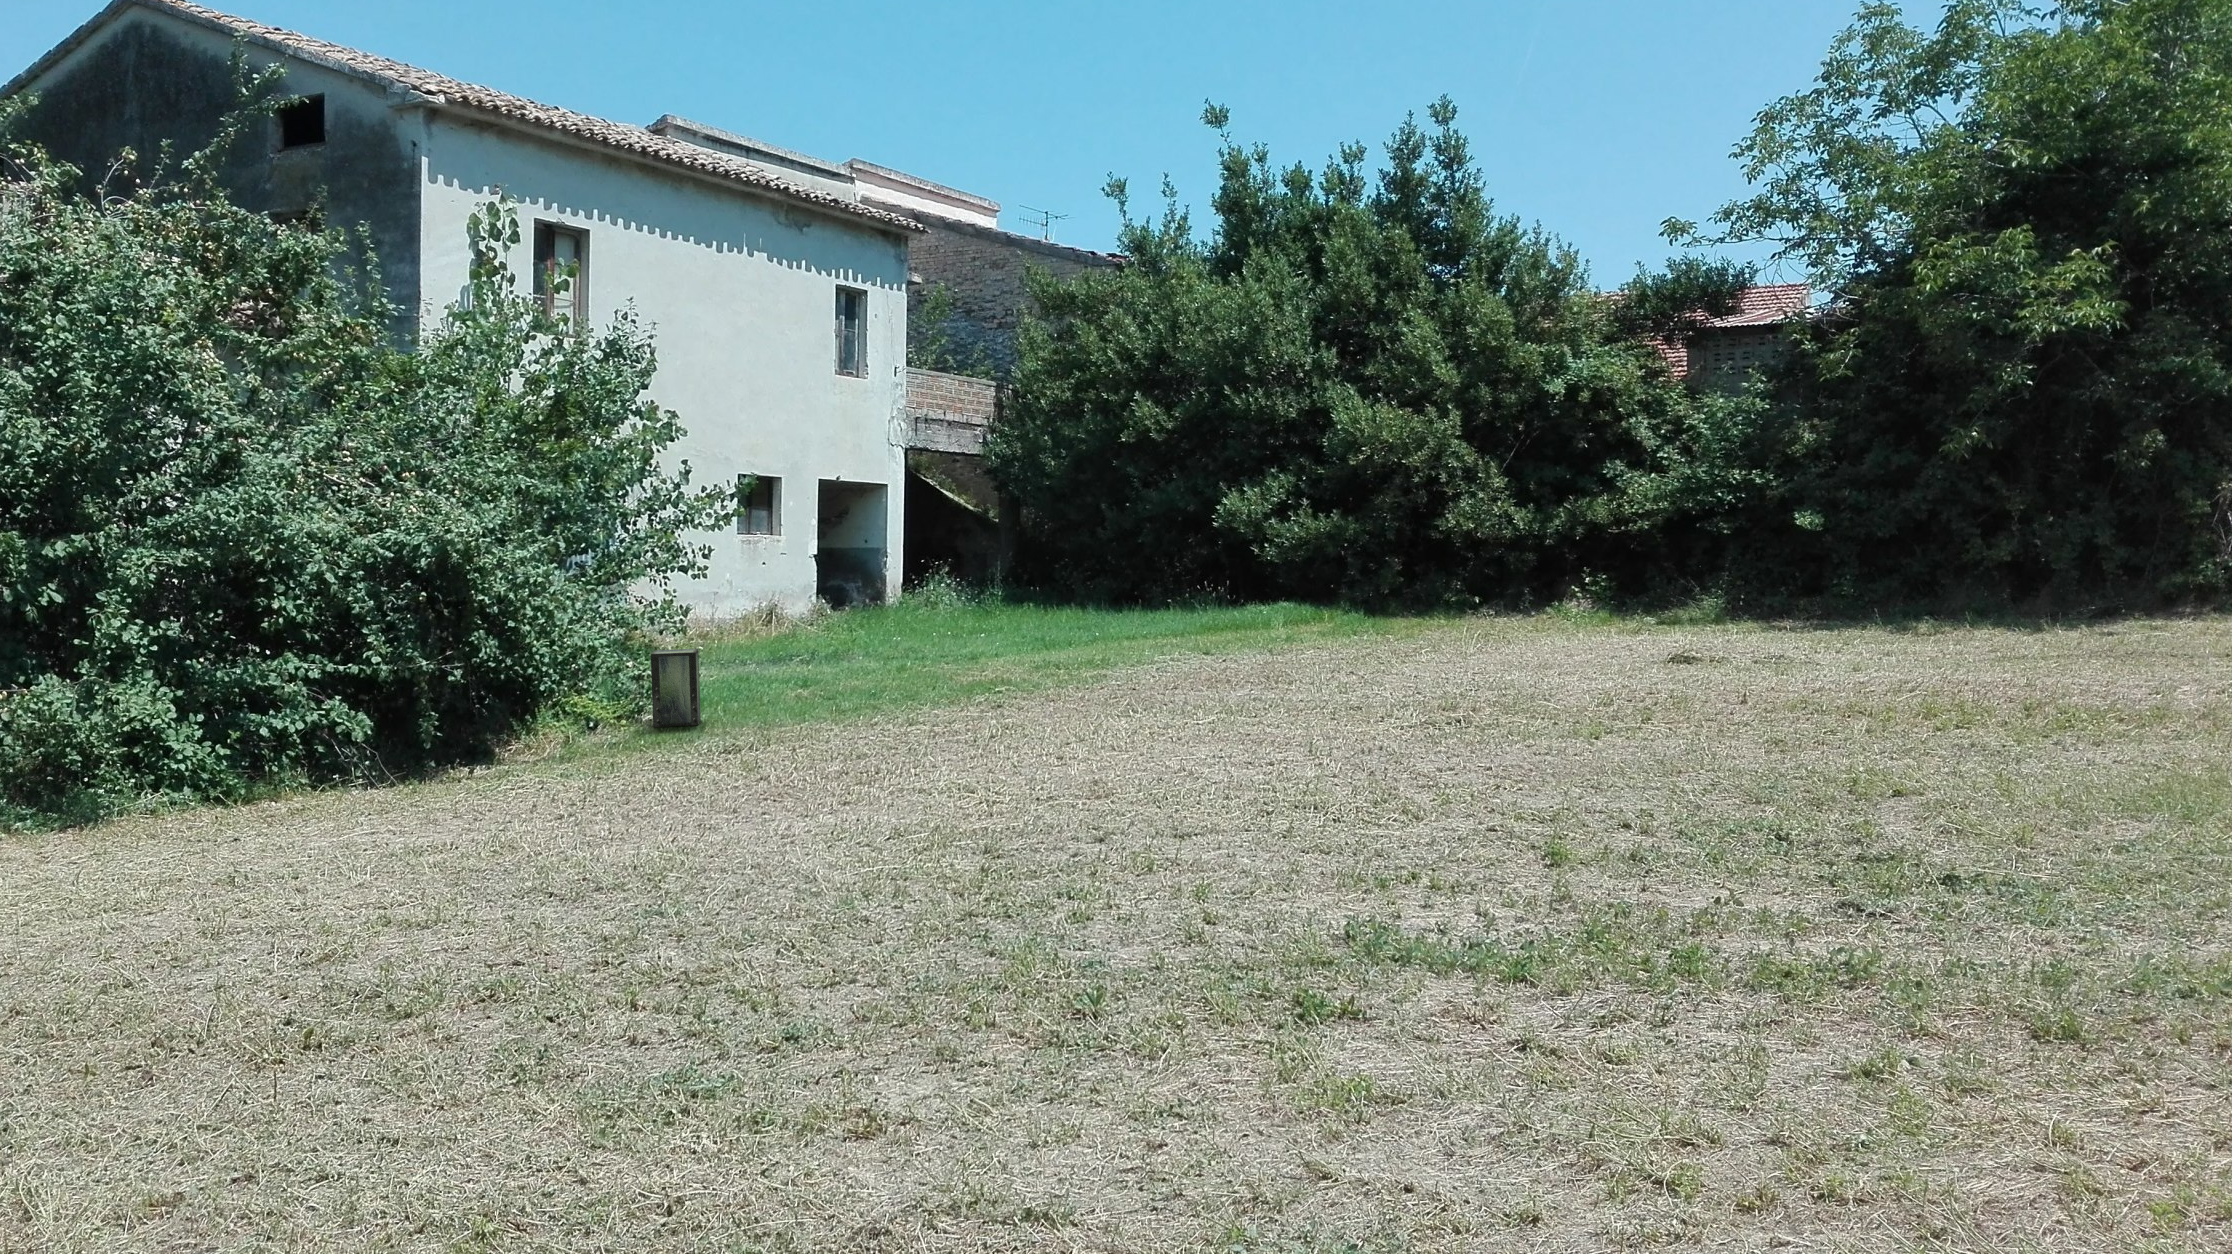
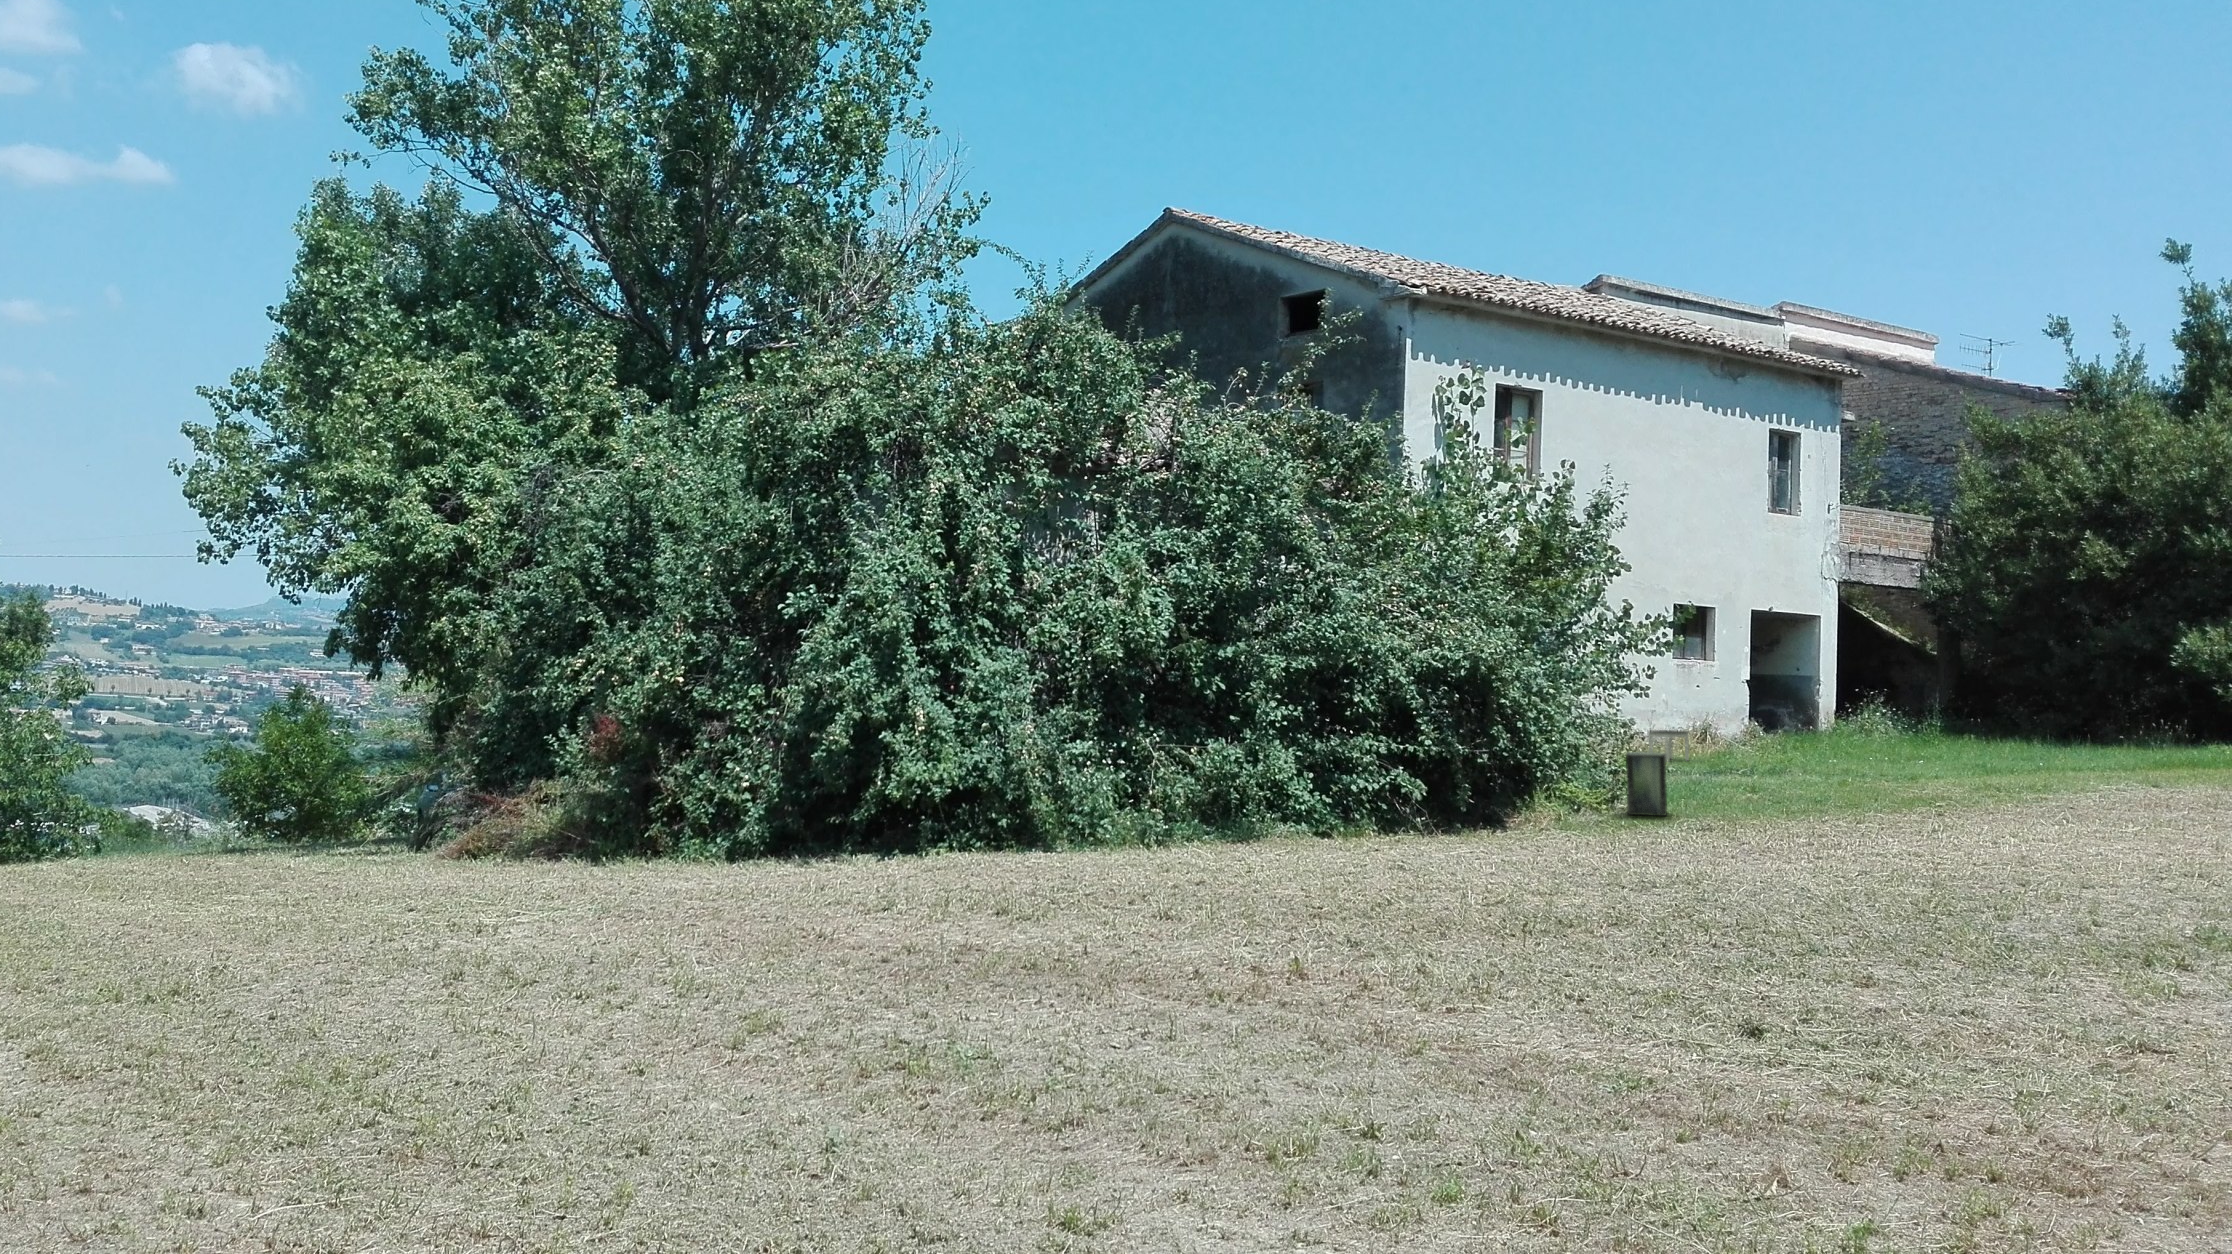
round table: none [713,609,755,644] -> present [1649,730,1689,761]

